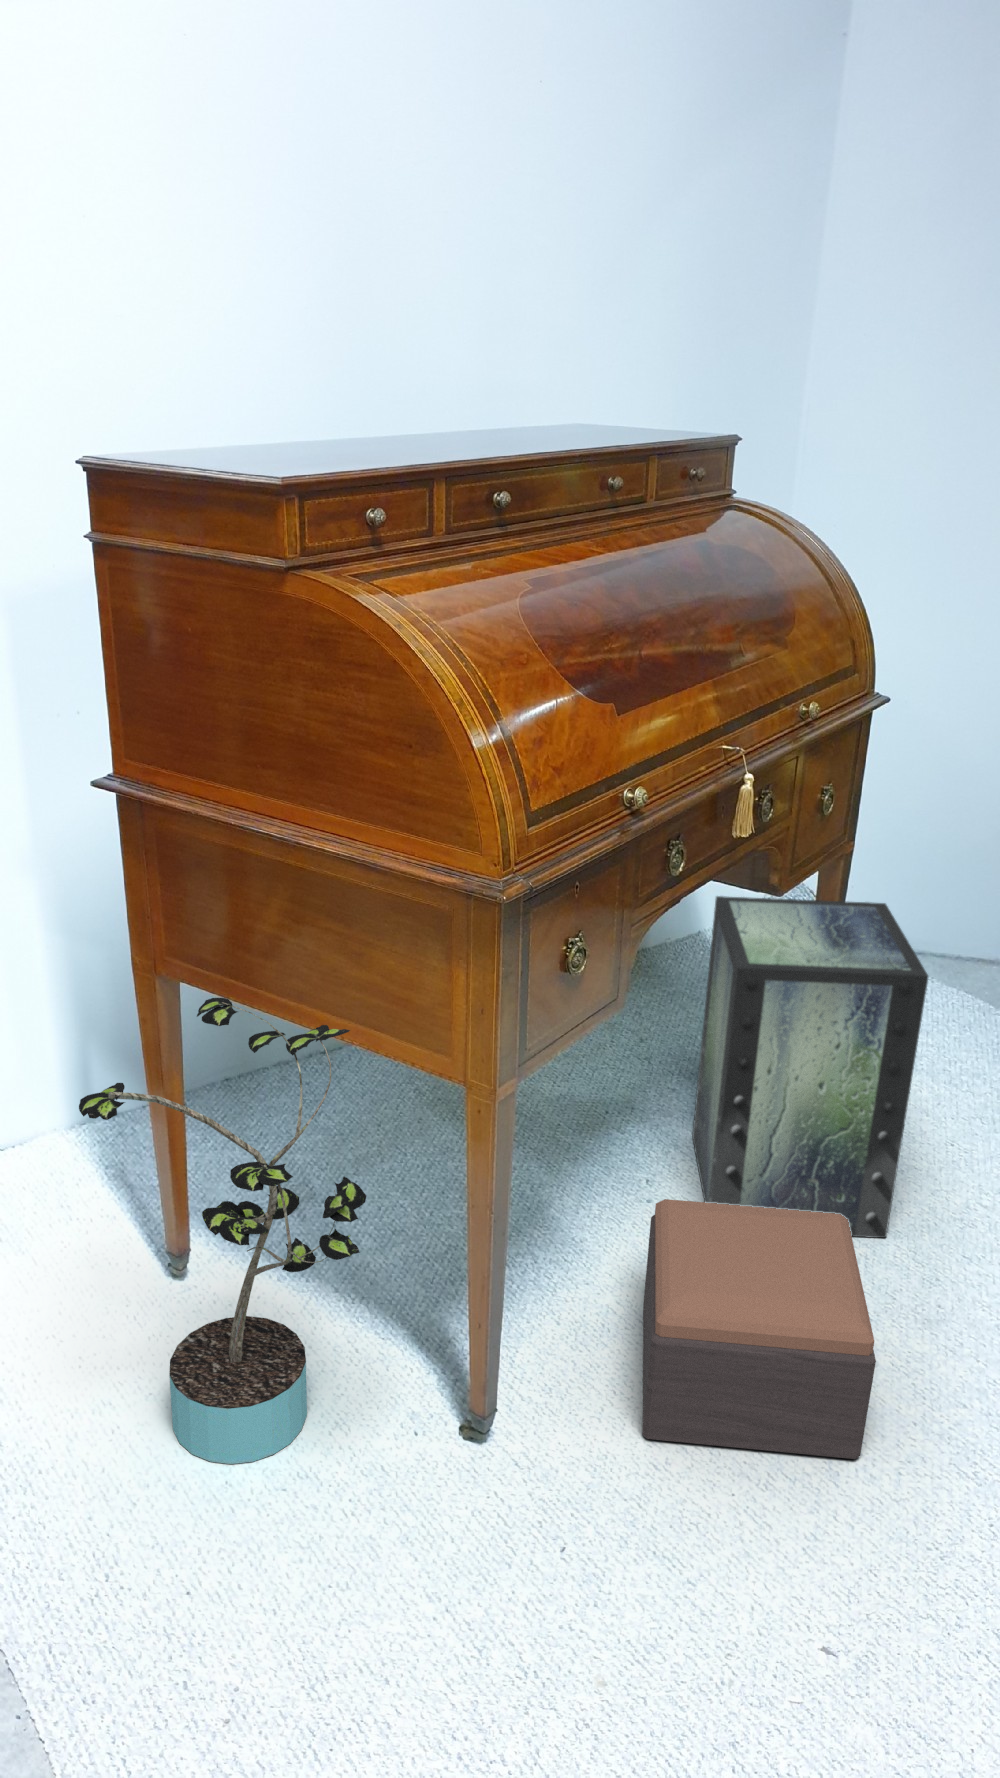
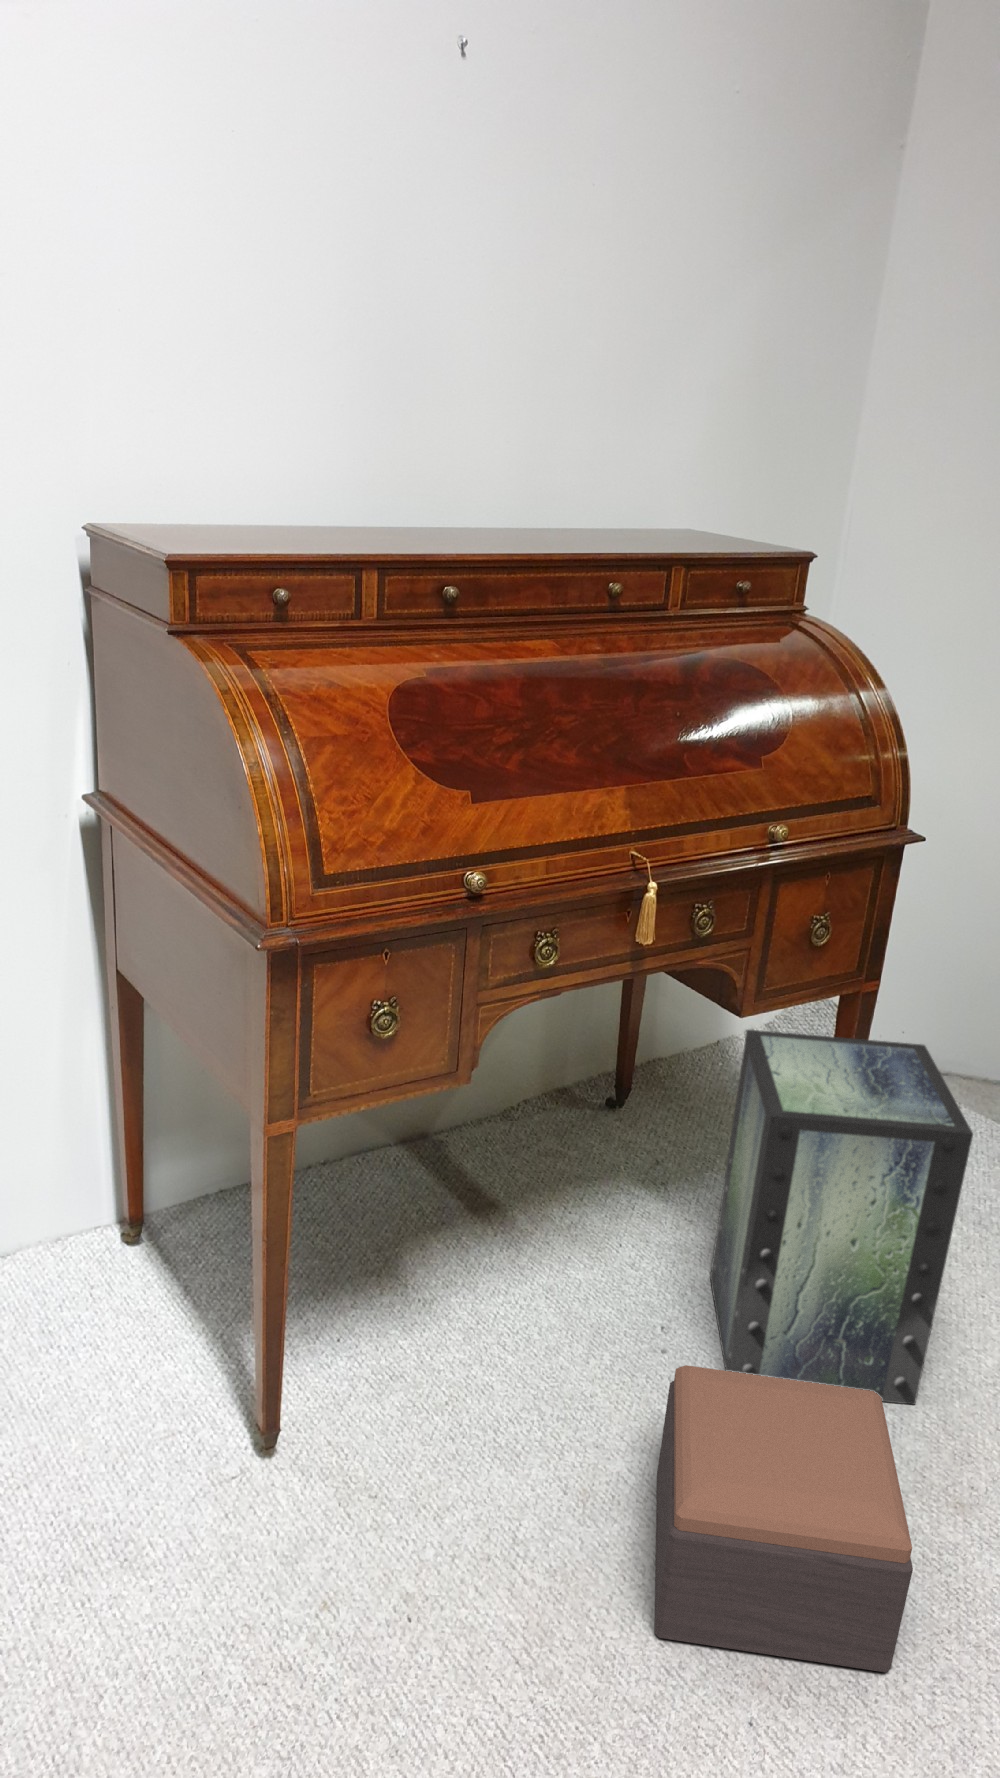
potted plant: present [79,998,366,1464] -> none [63,1141,370,1650]

